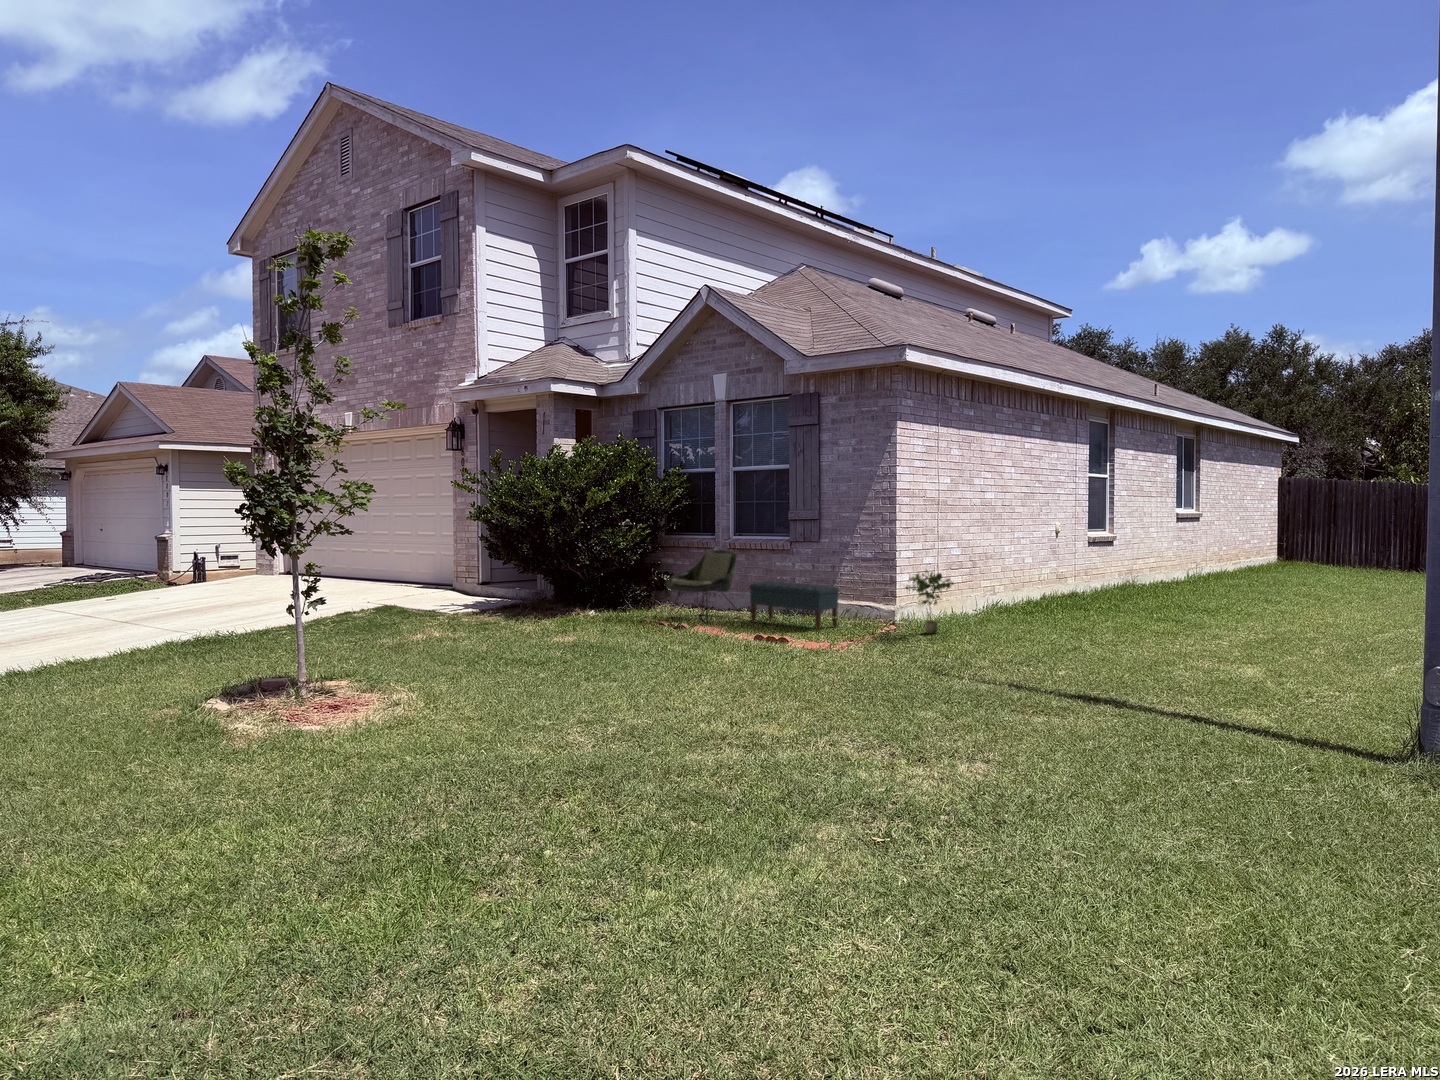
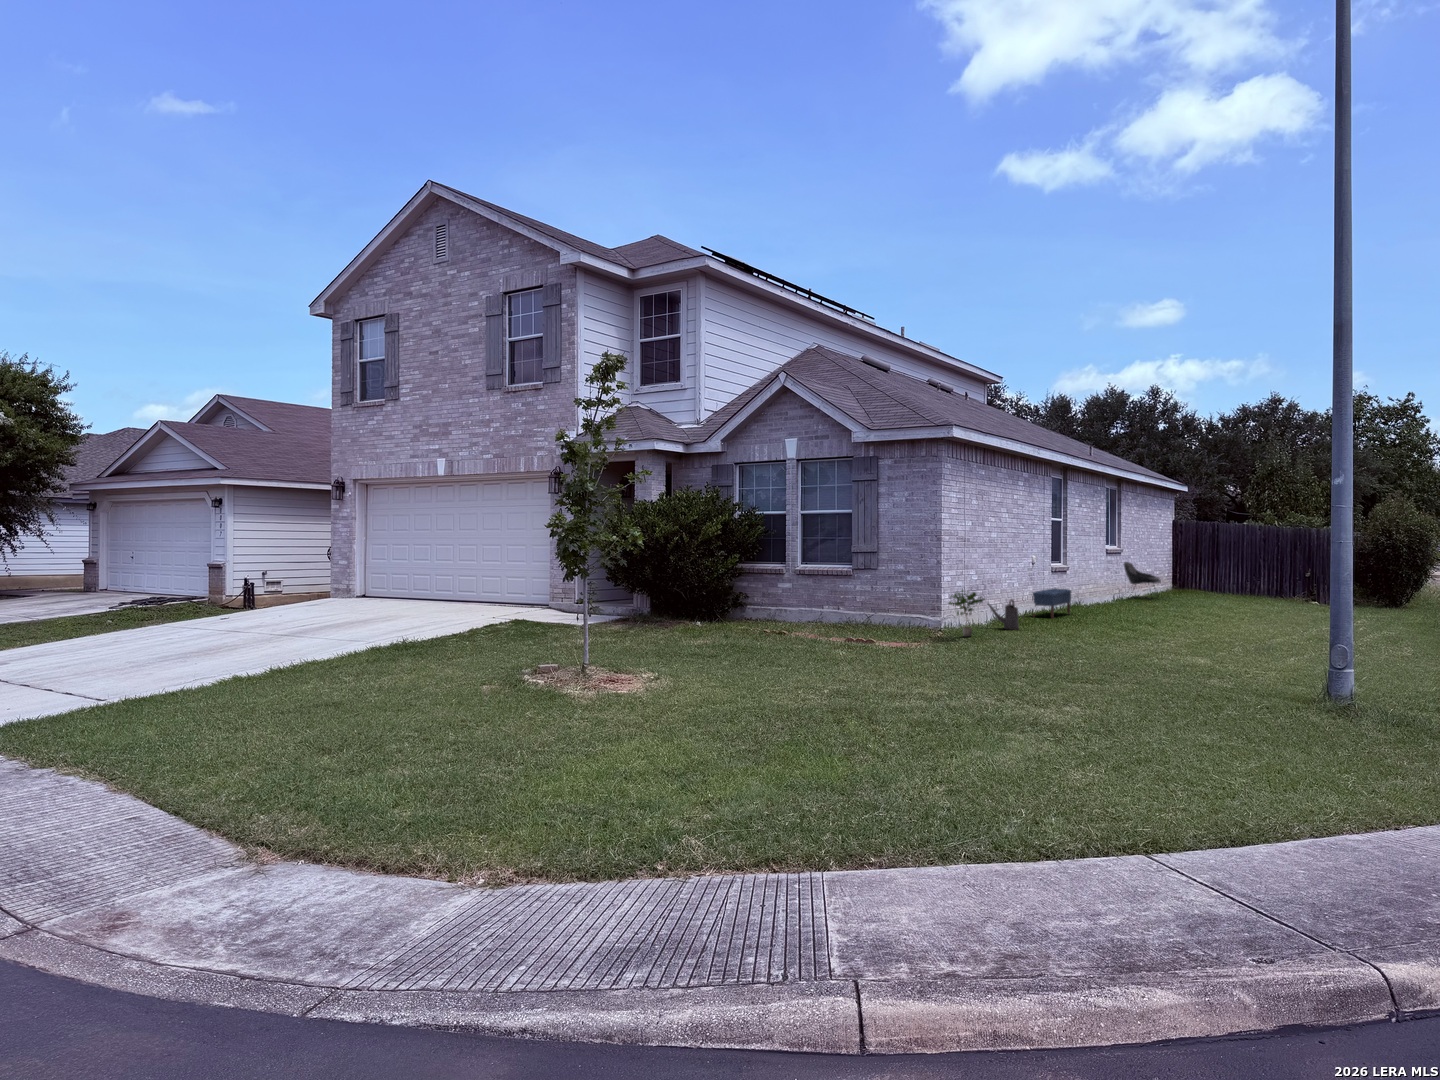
lounge chair: present [666,550,740,623] -> present [1124,562,1161,598]
bench: present [749,581,839,631] -> present [1032,588,1071,619]
watering can: none [977,581,1023,622] -> present [988,599,1019,630]

